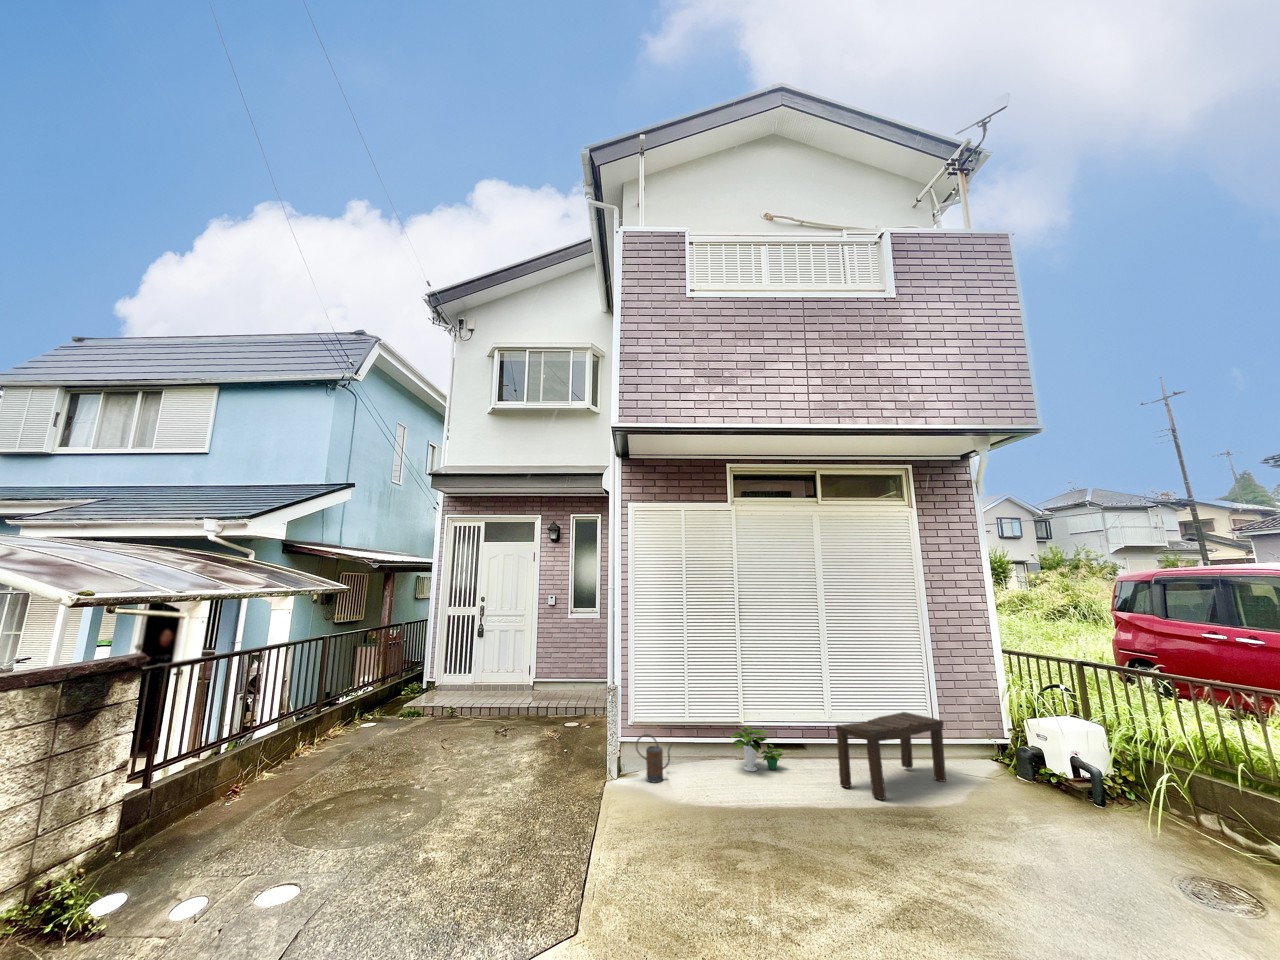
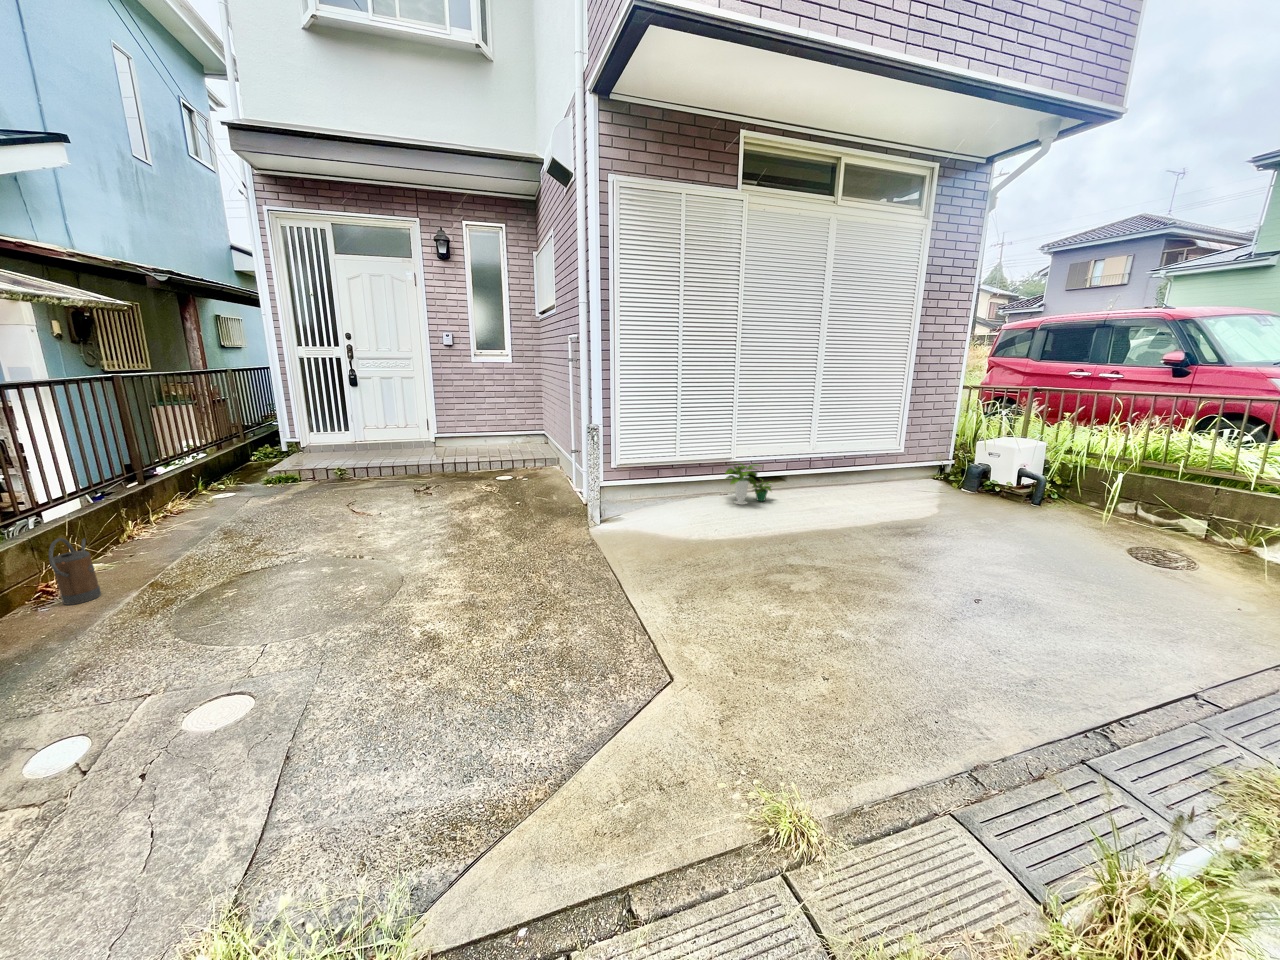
bench: present [836,712,946,800] -> none [832,440,924,518]
watering can: present [636,734,673,783] -> present [49,538,101,605]

